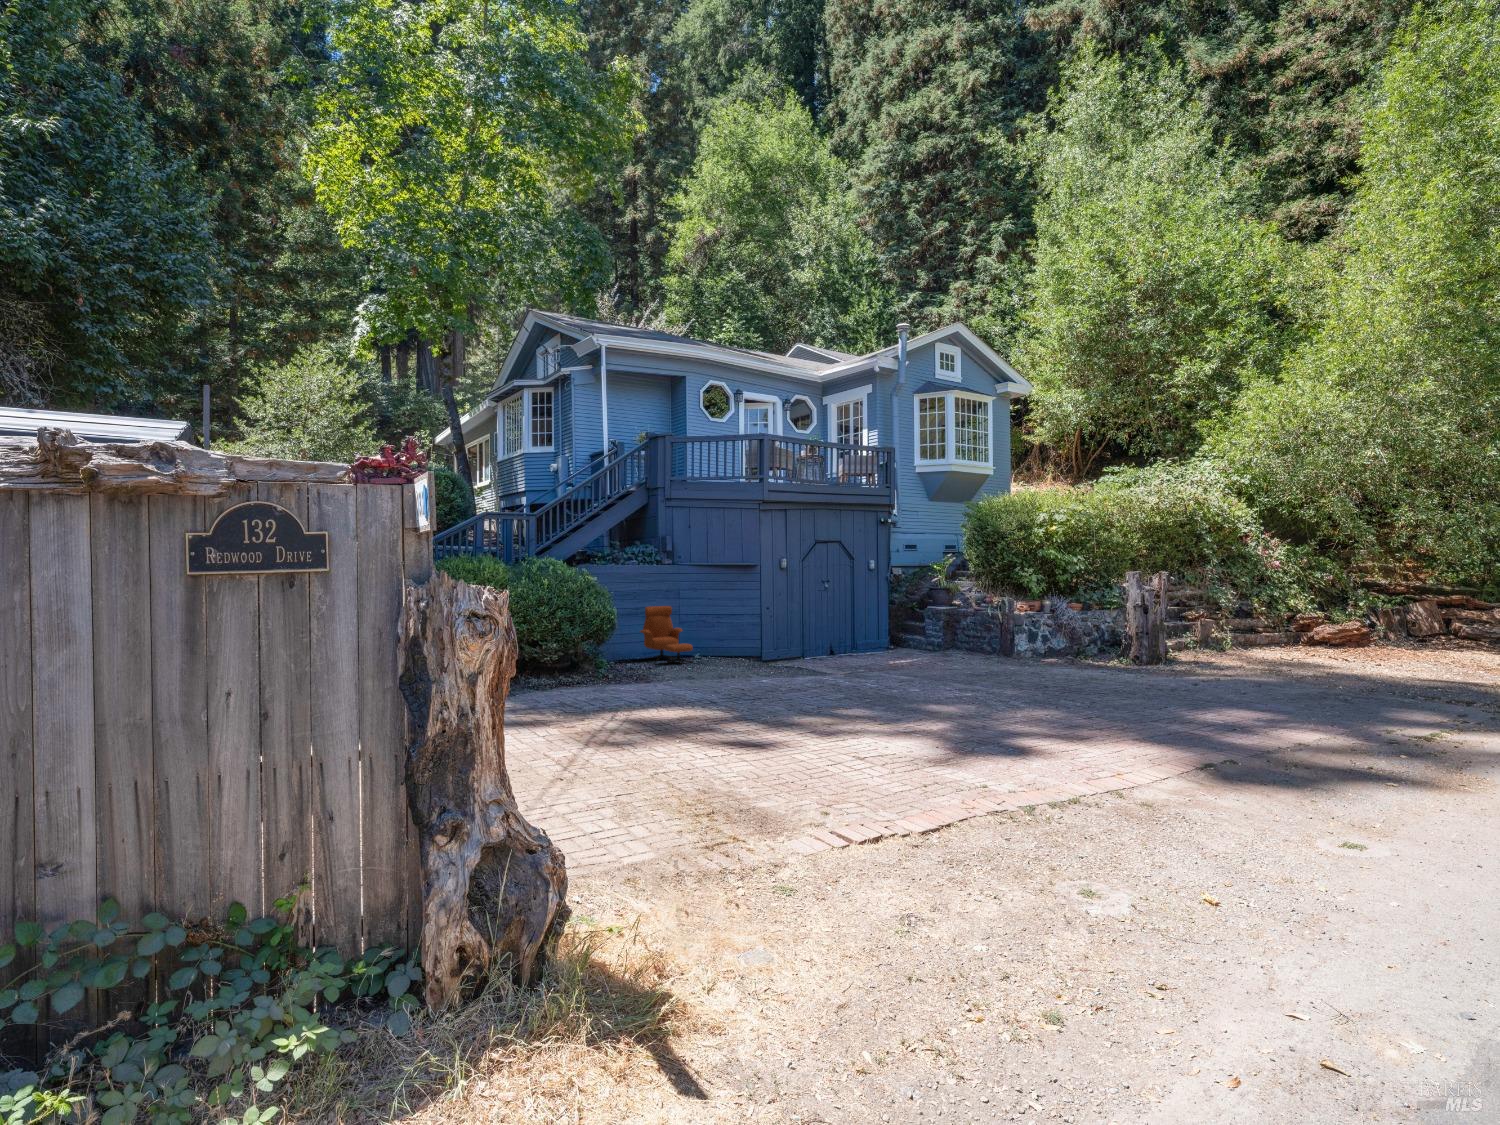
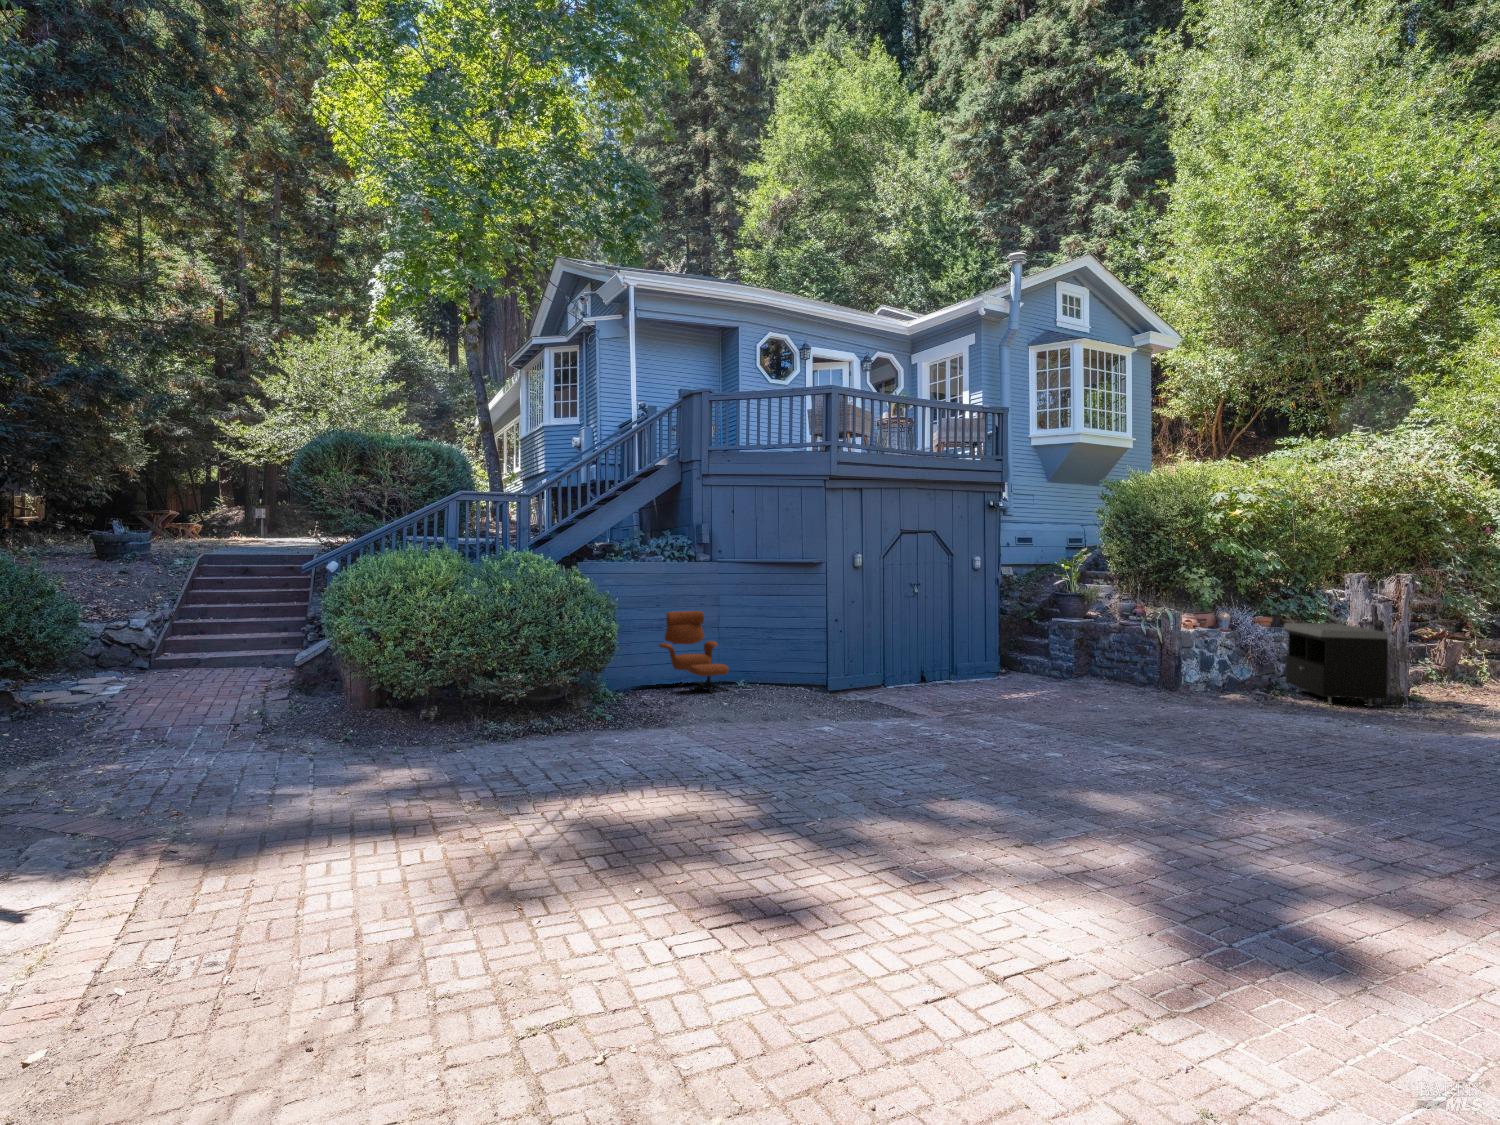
storage bench: none [1077,608,1133,662] -> present [1284,623,1388,706]

